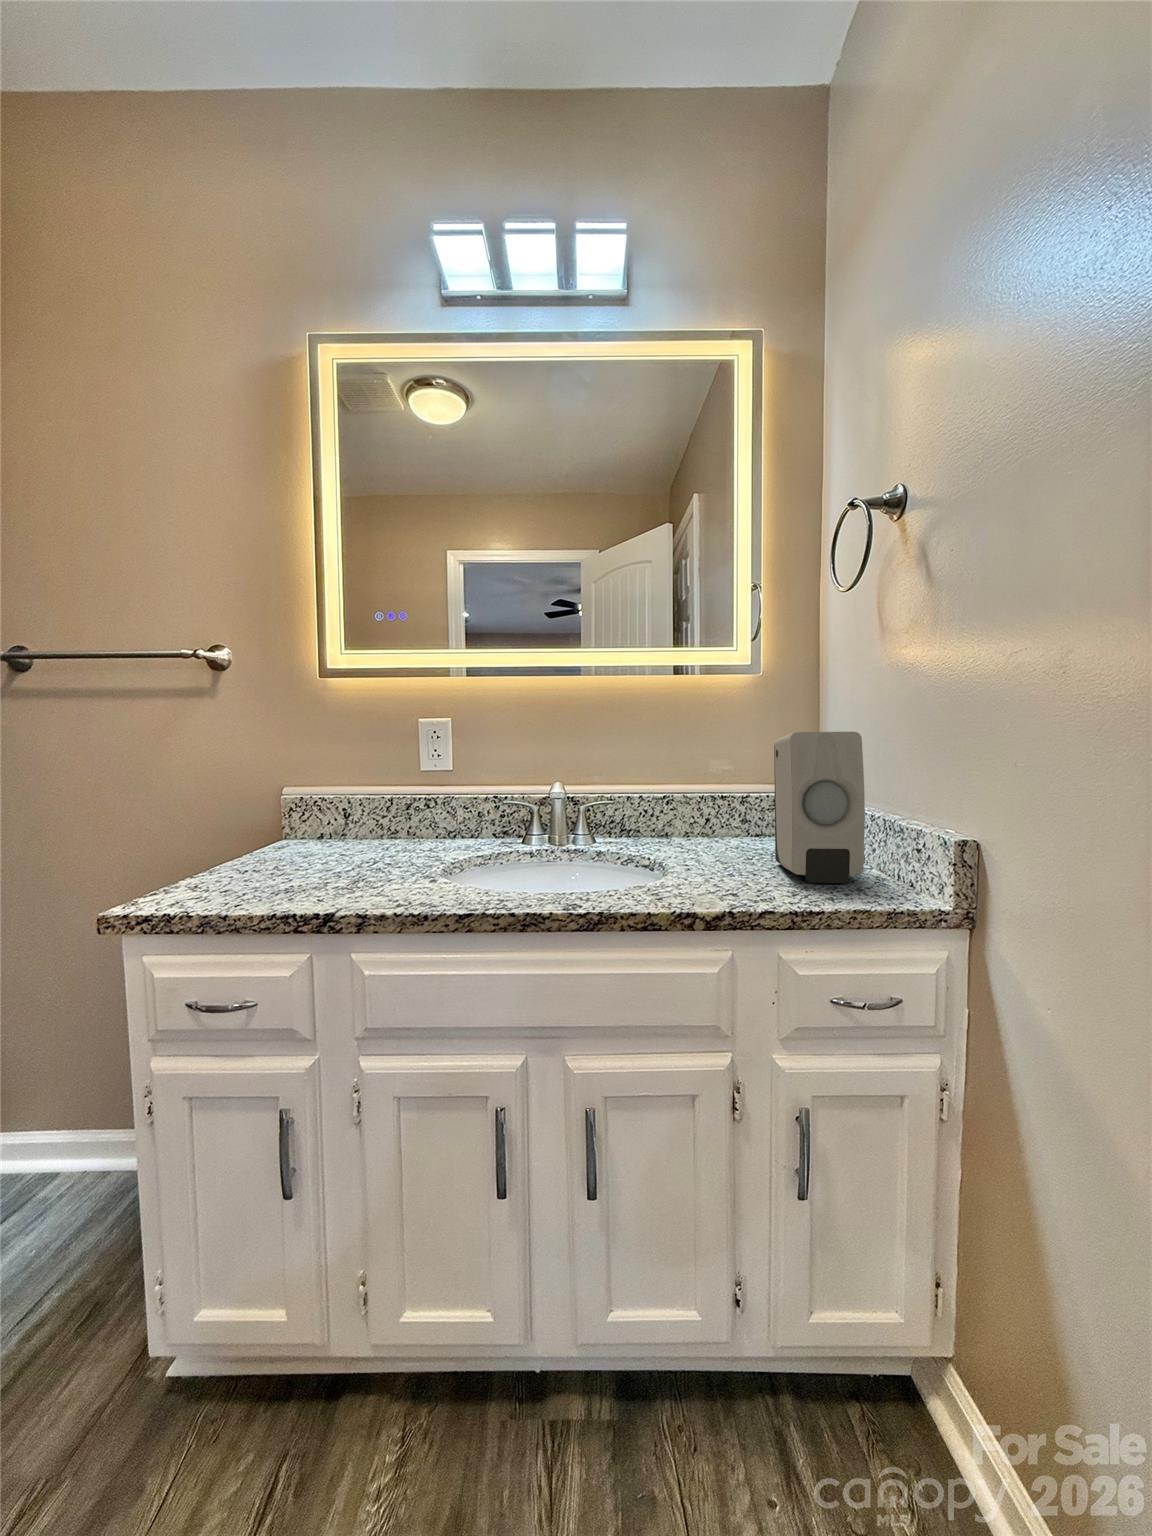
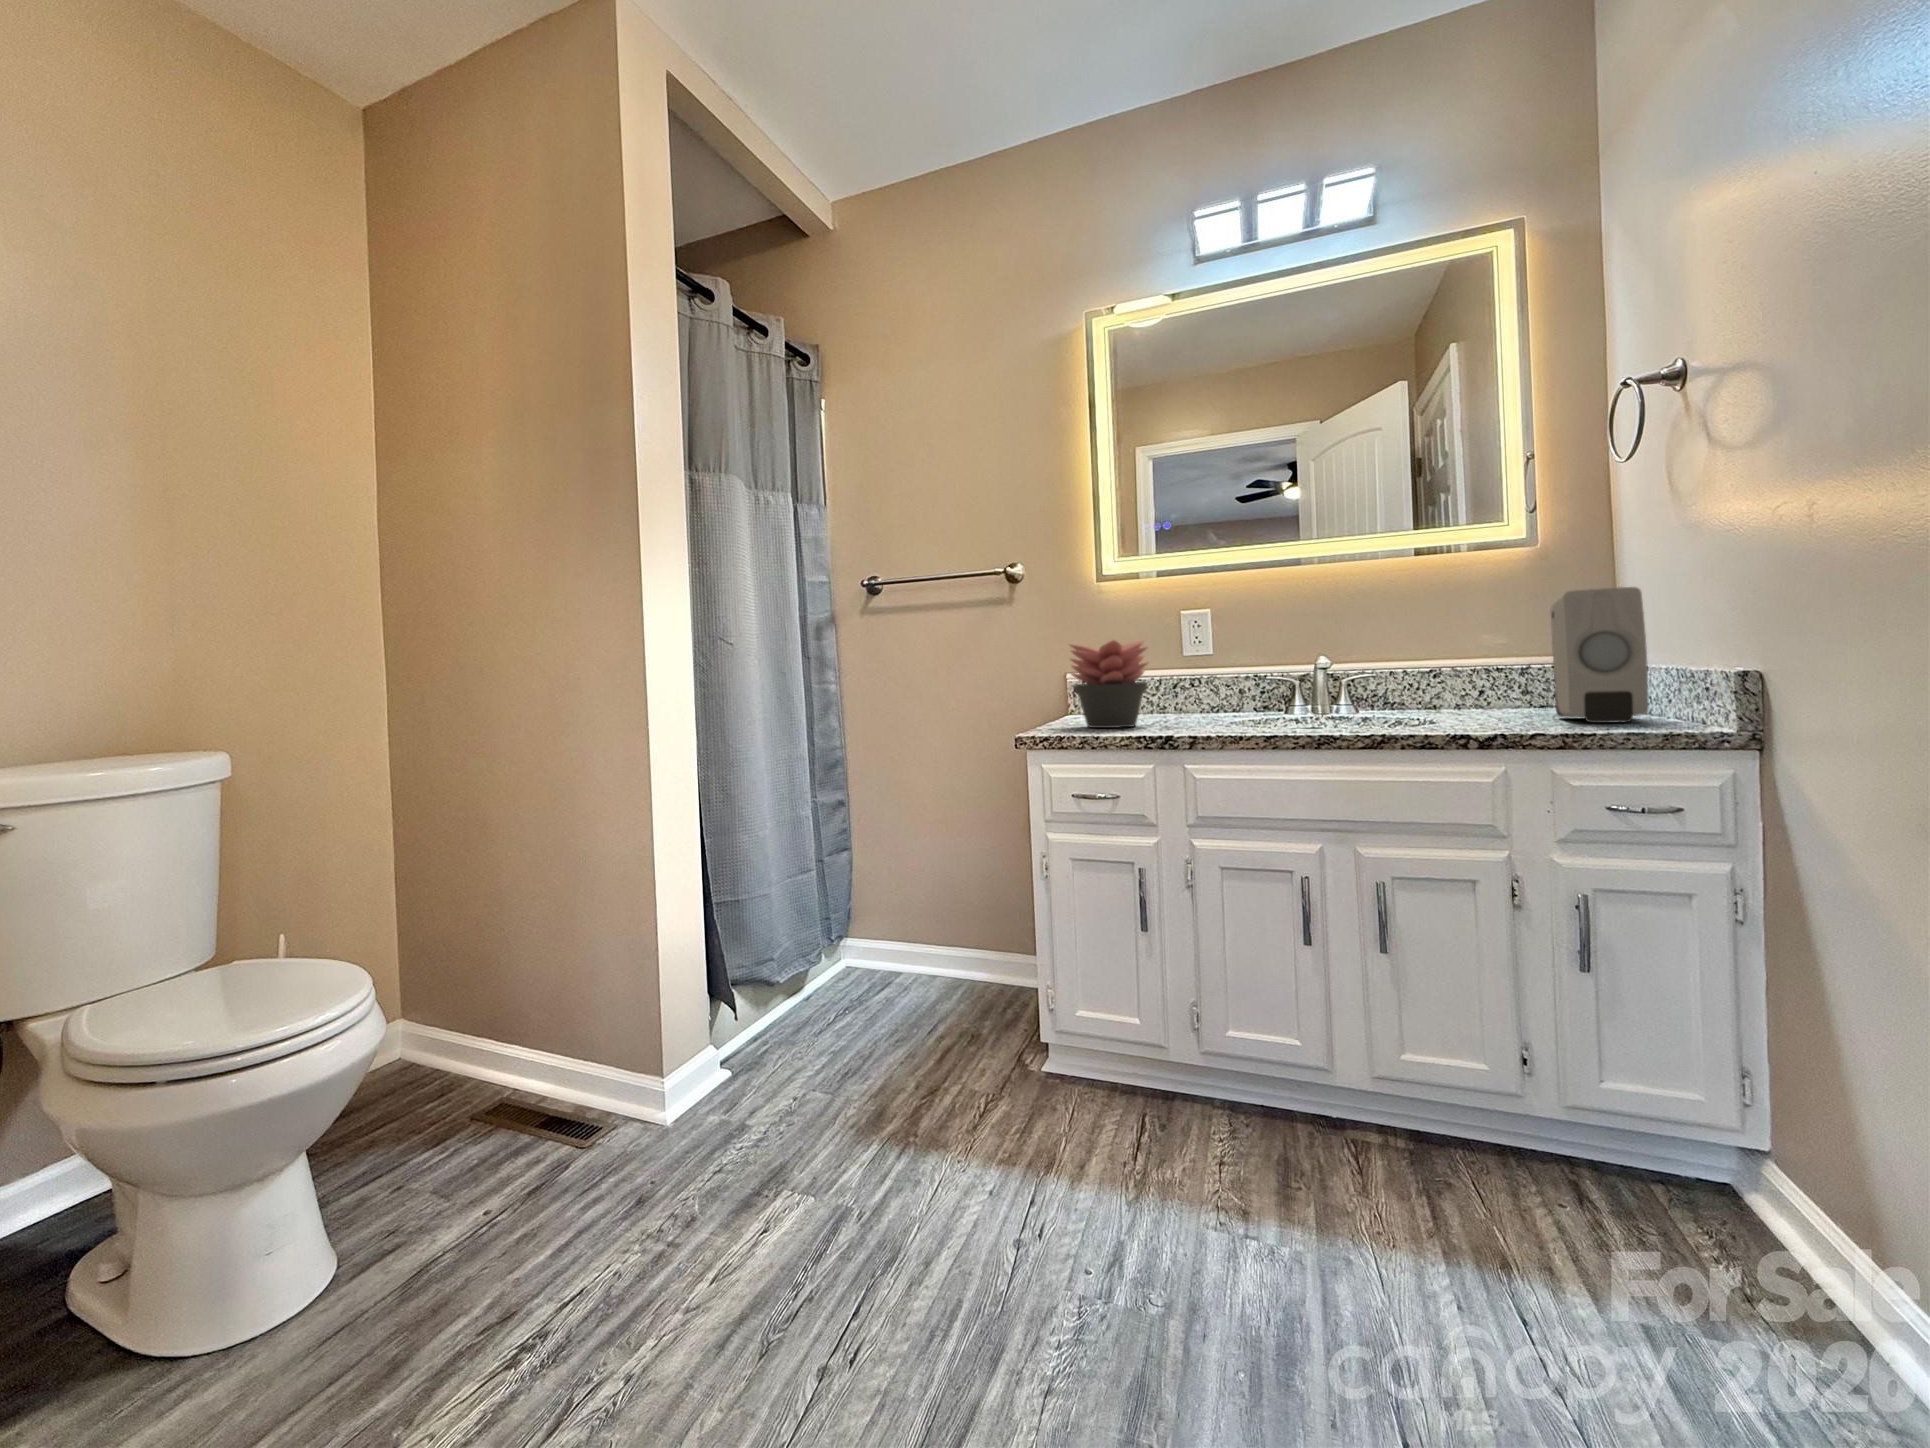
succulent plant: none [223,763,342,886] -> present [1070,640,1148,728]

